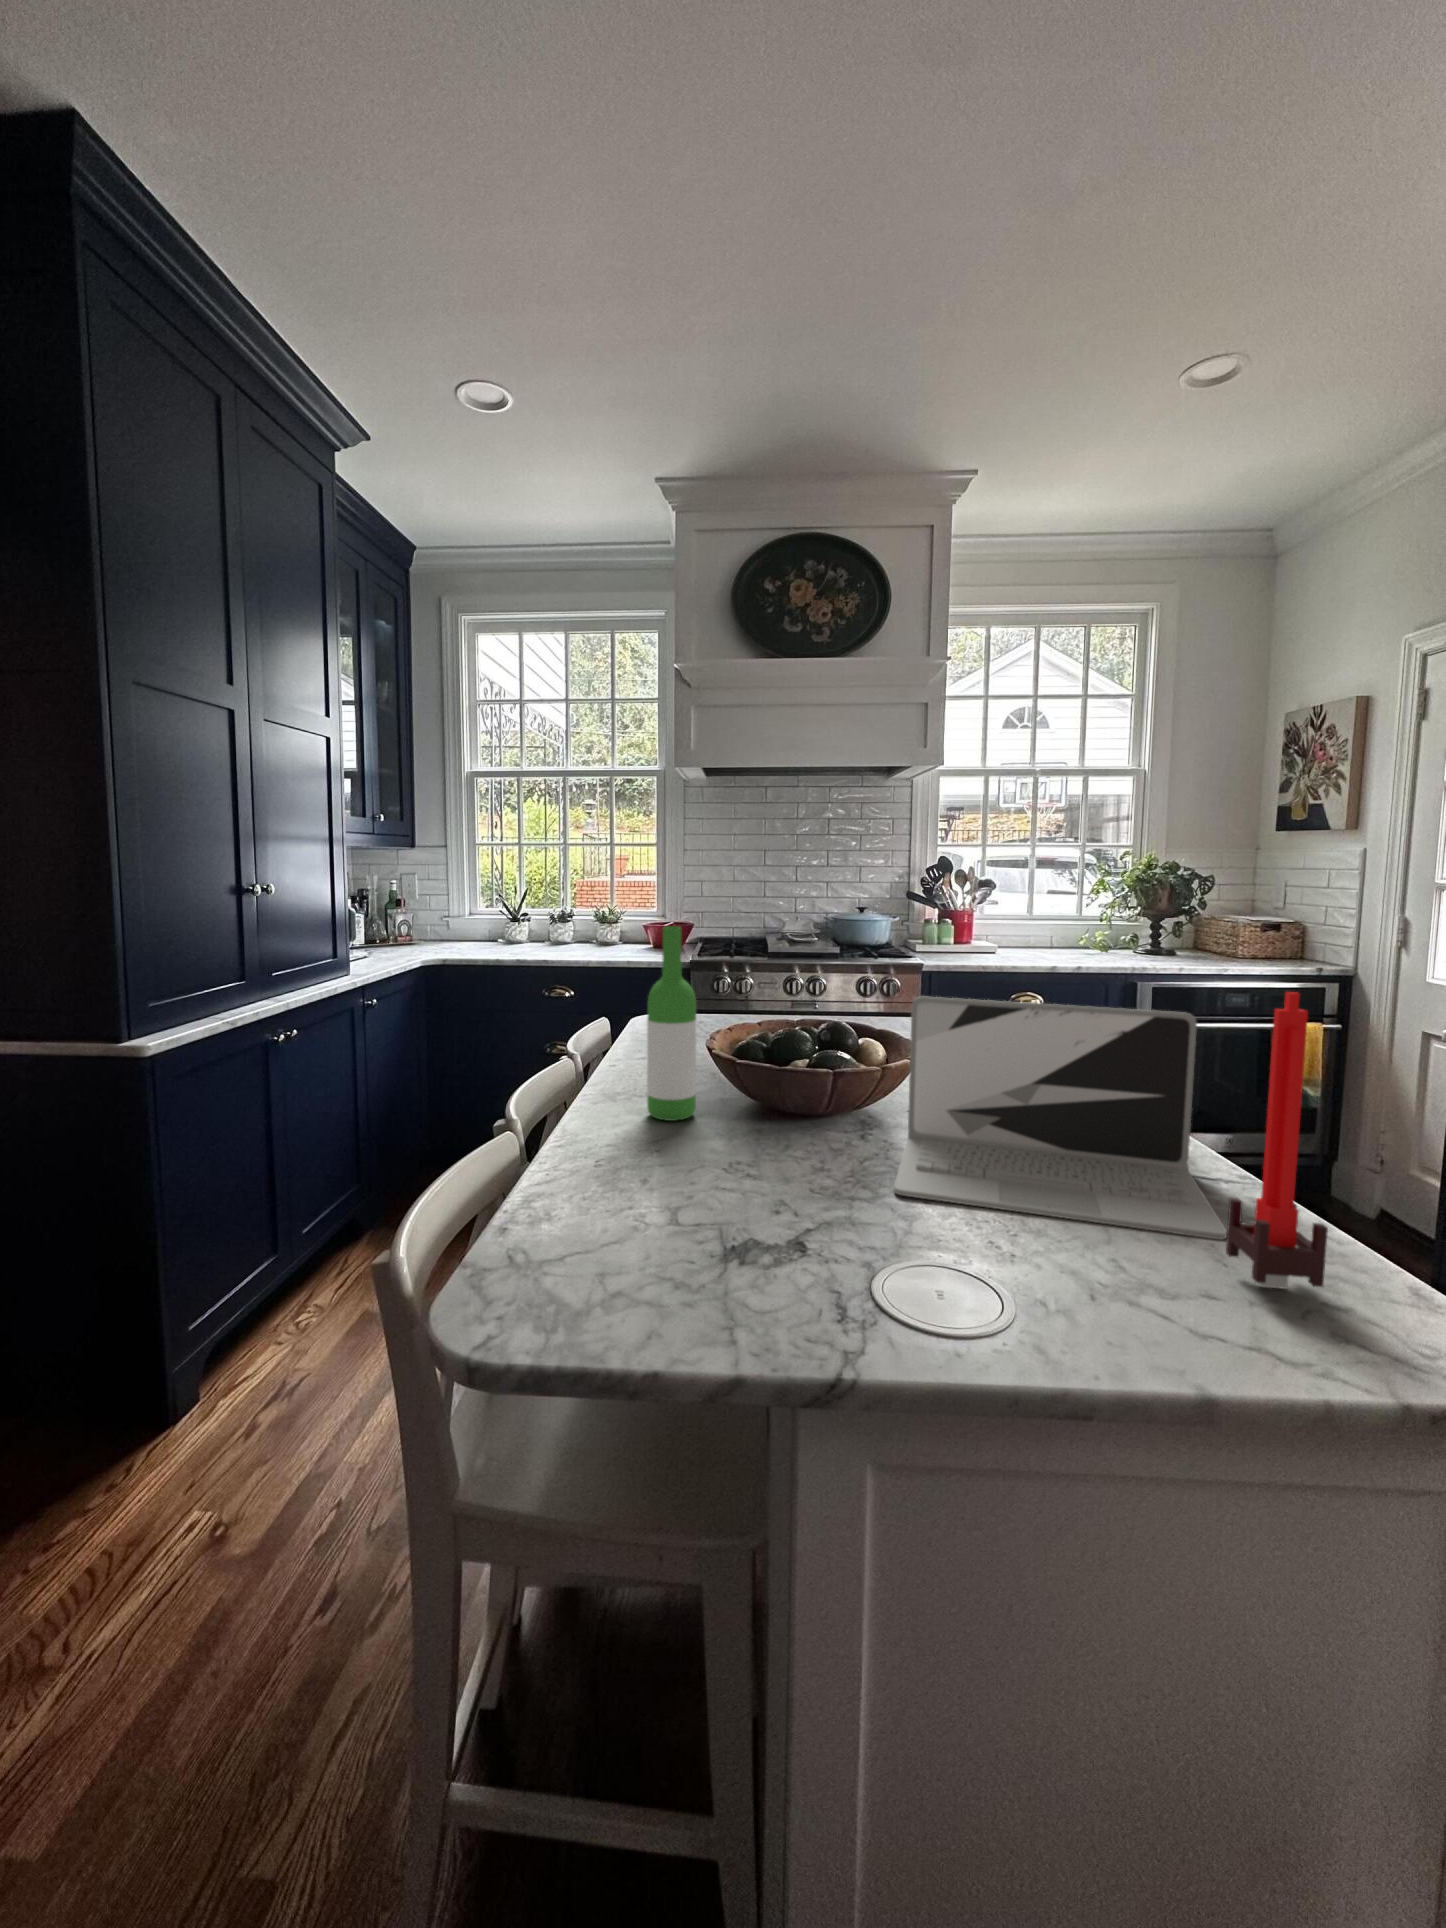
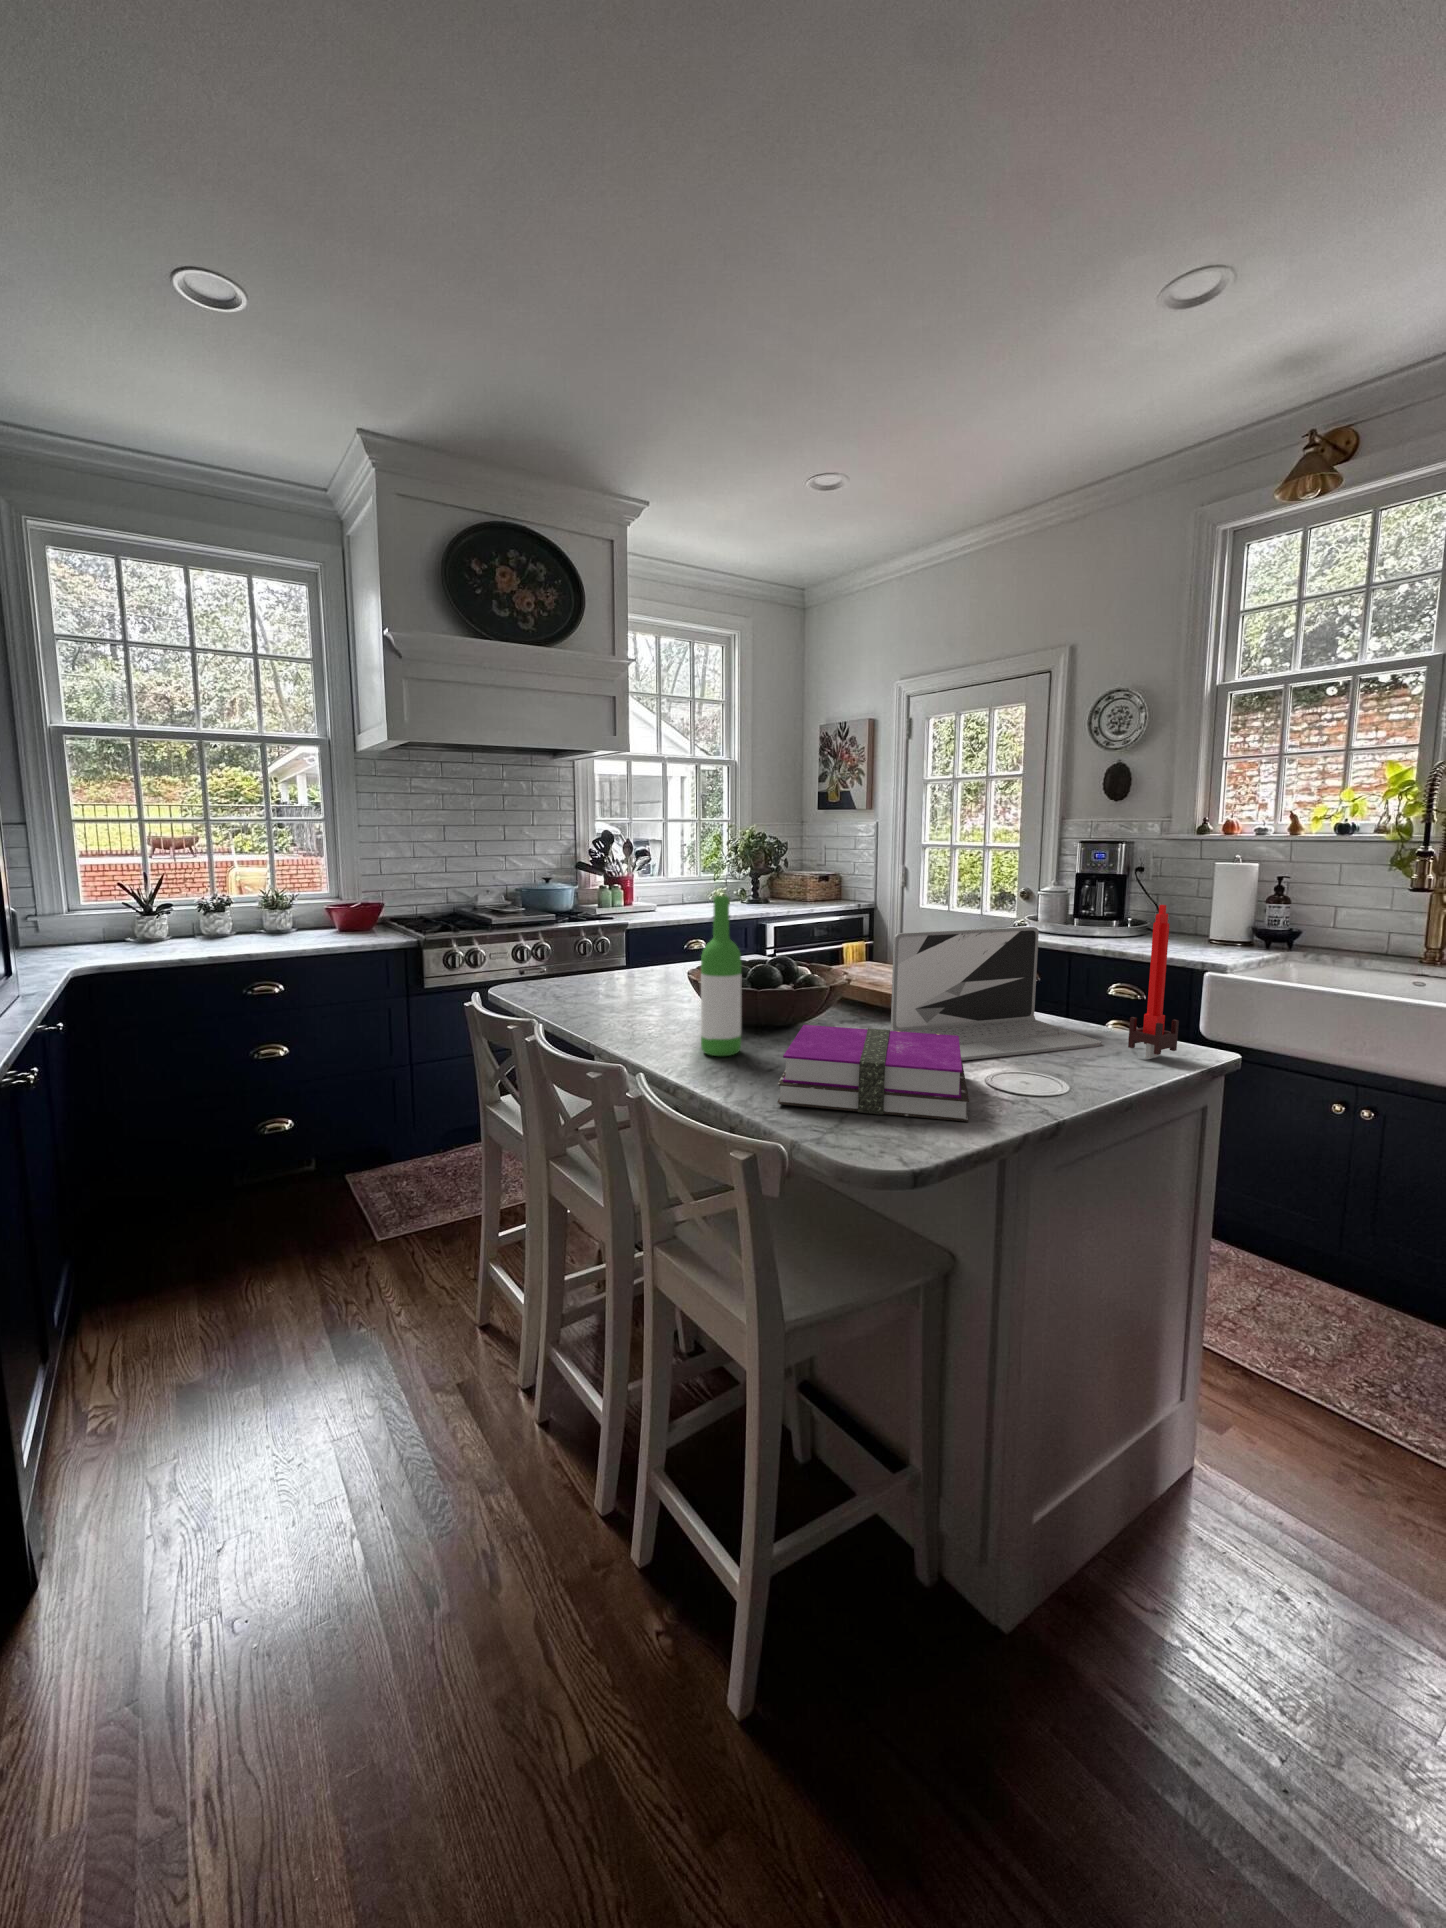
hardback book: none [566,1097,861,1276] -> present [777,1025,969,1122]

